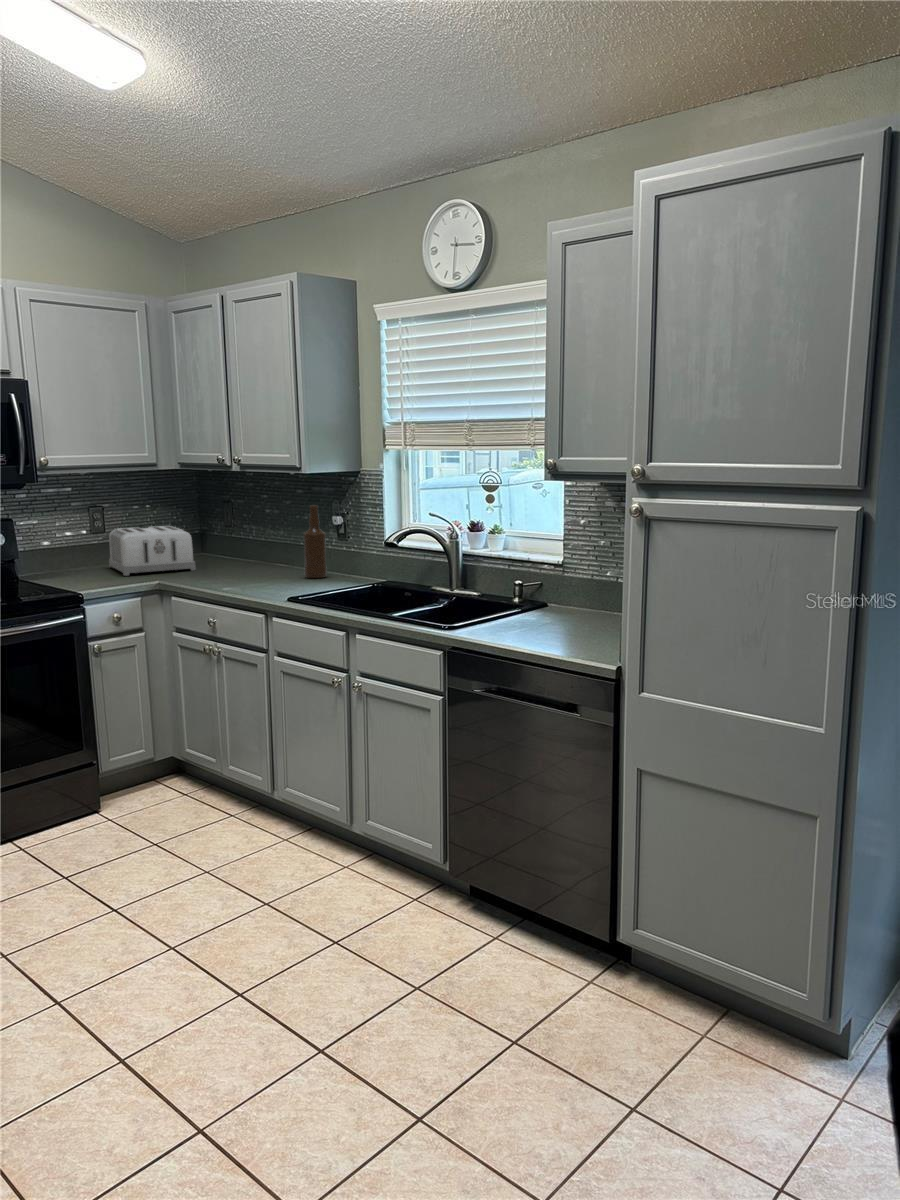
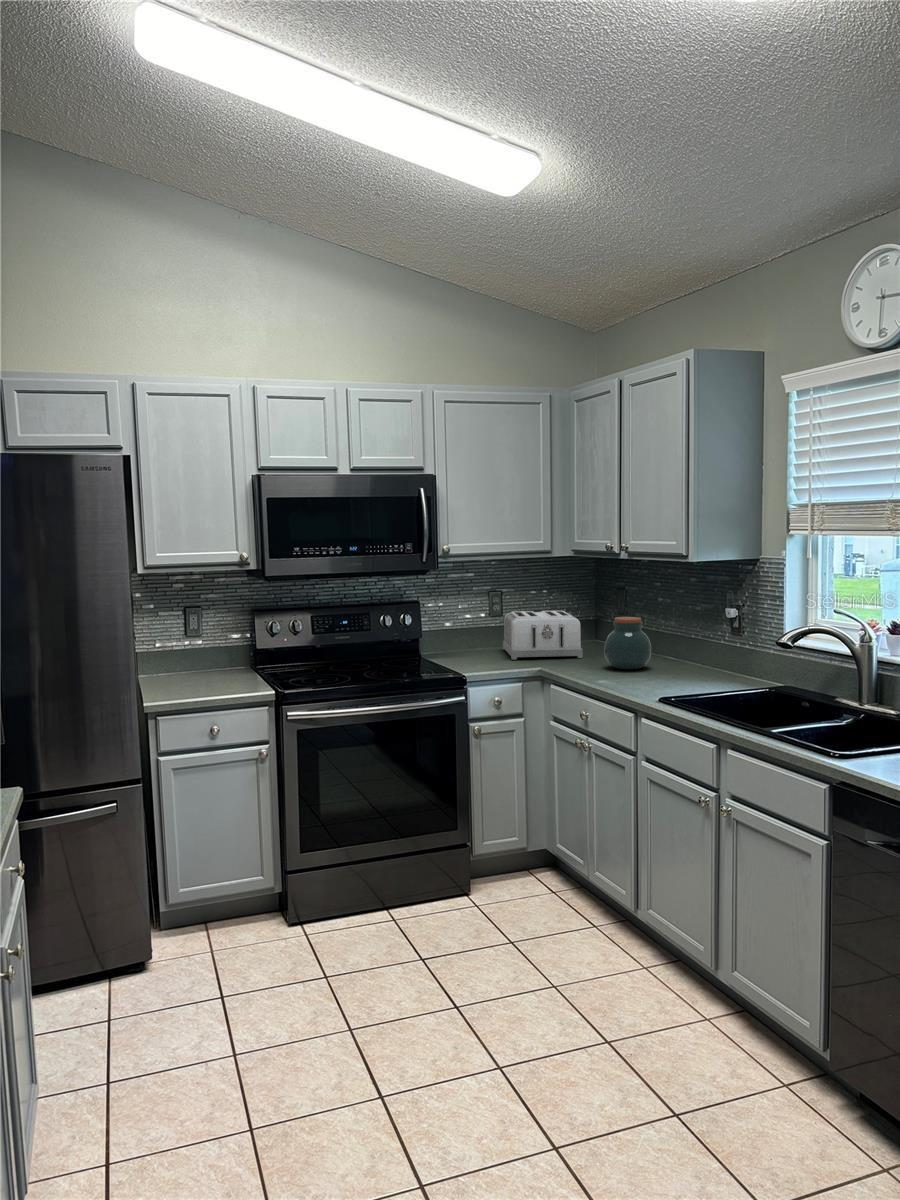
bottle: present [304,505,327,578] -> none [692,596,718,676]
jar: none [220,528,265,577] -> present [604,617,651,669]

